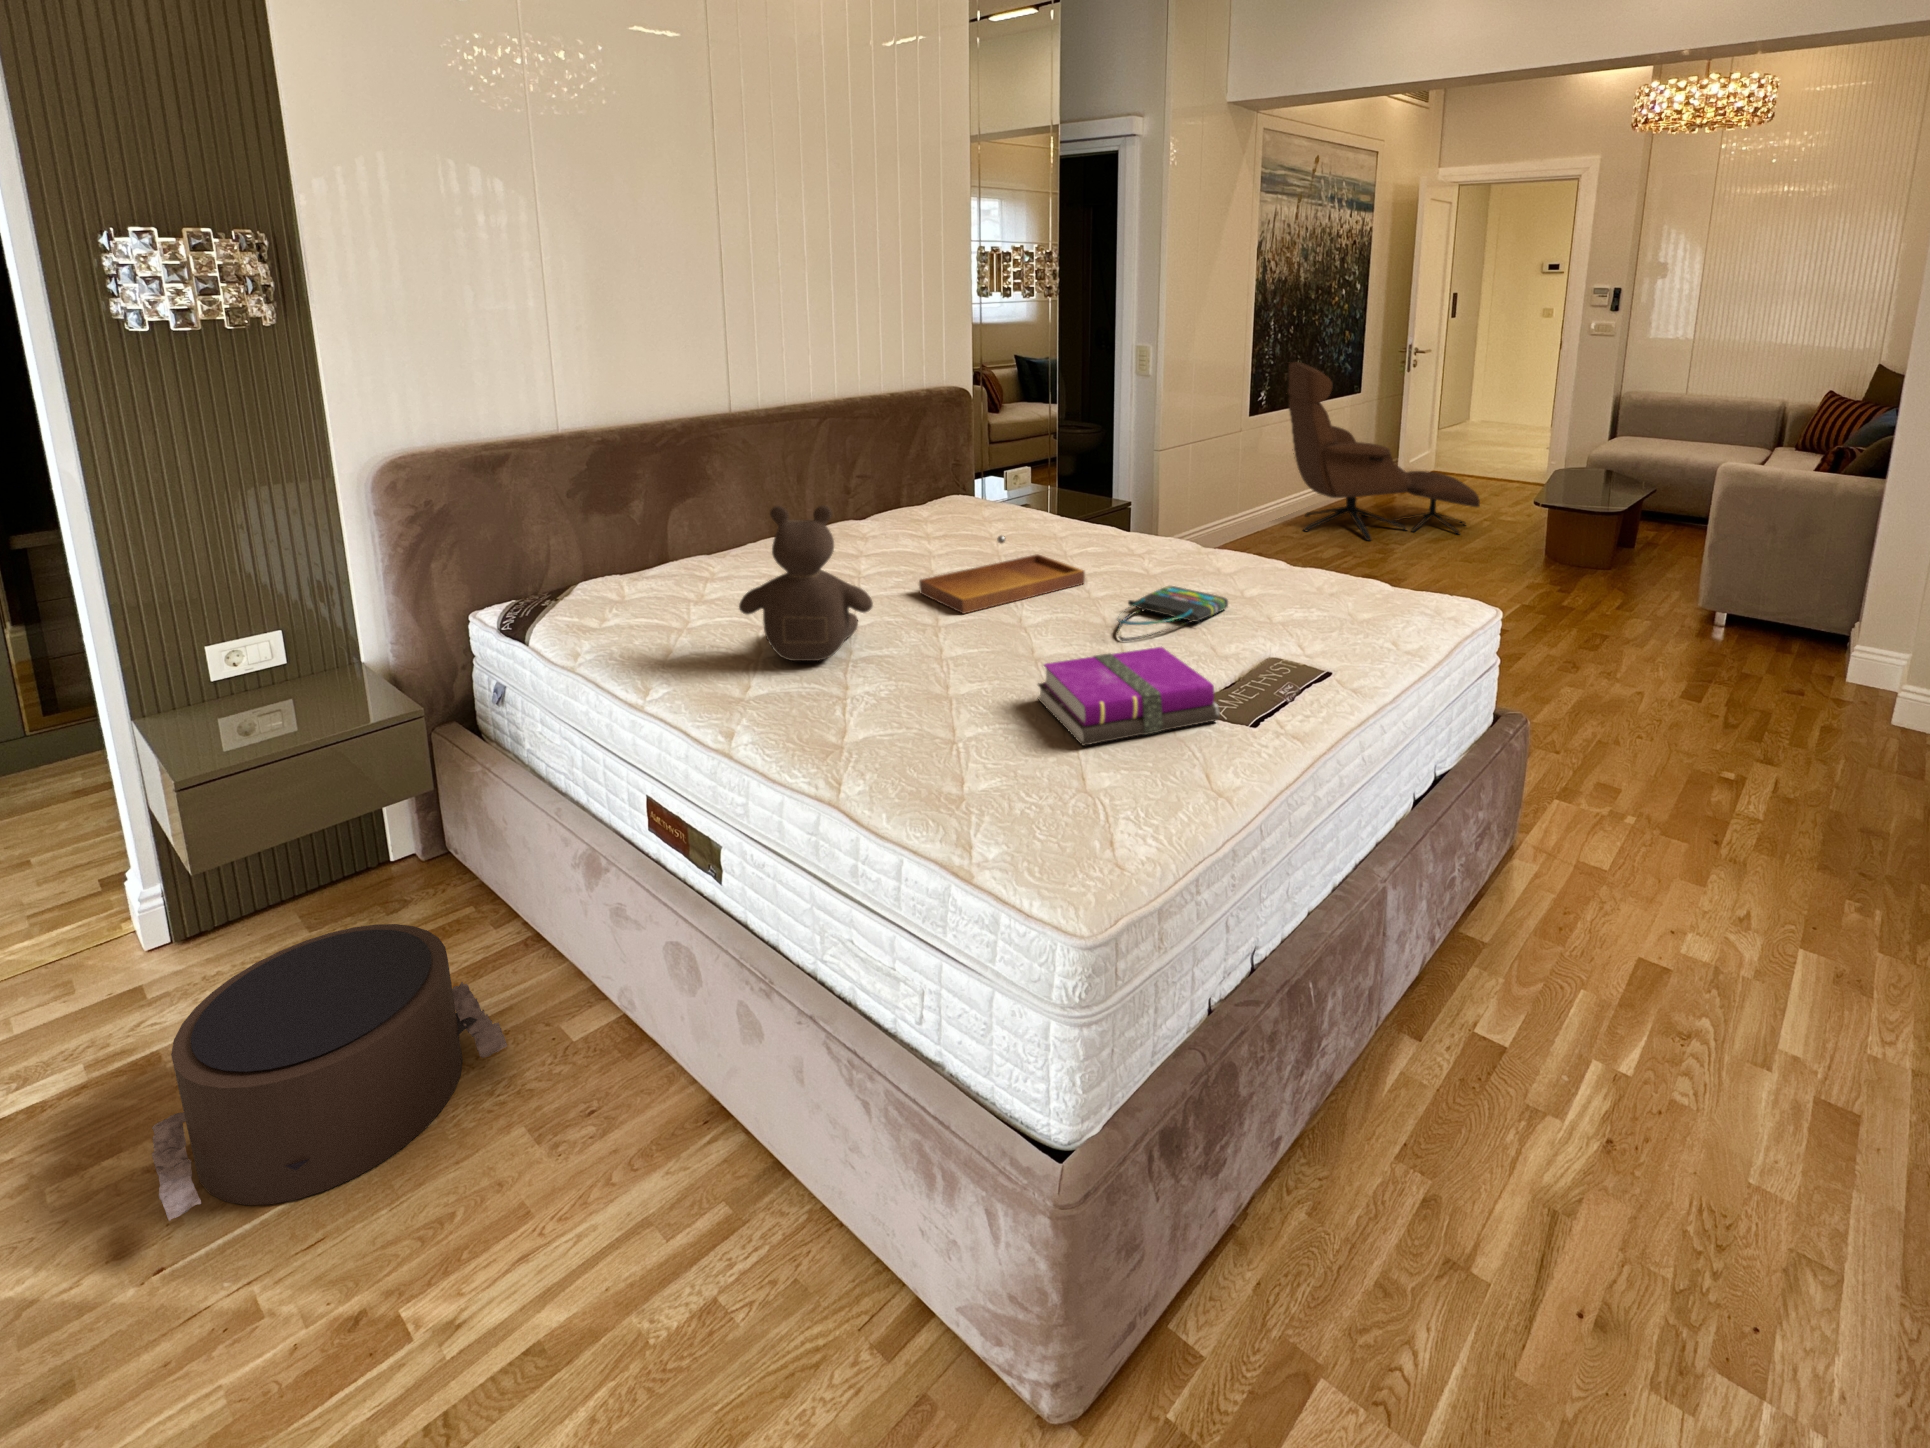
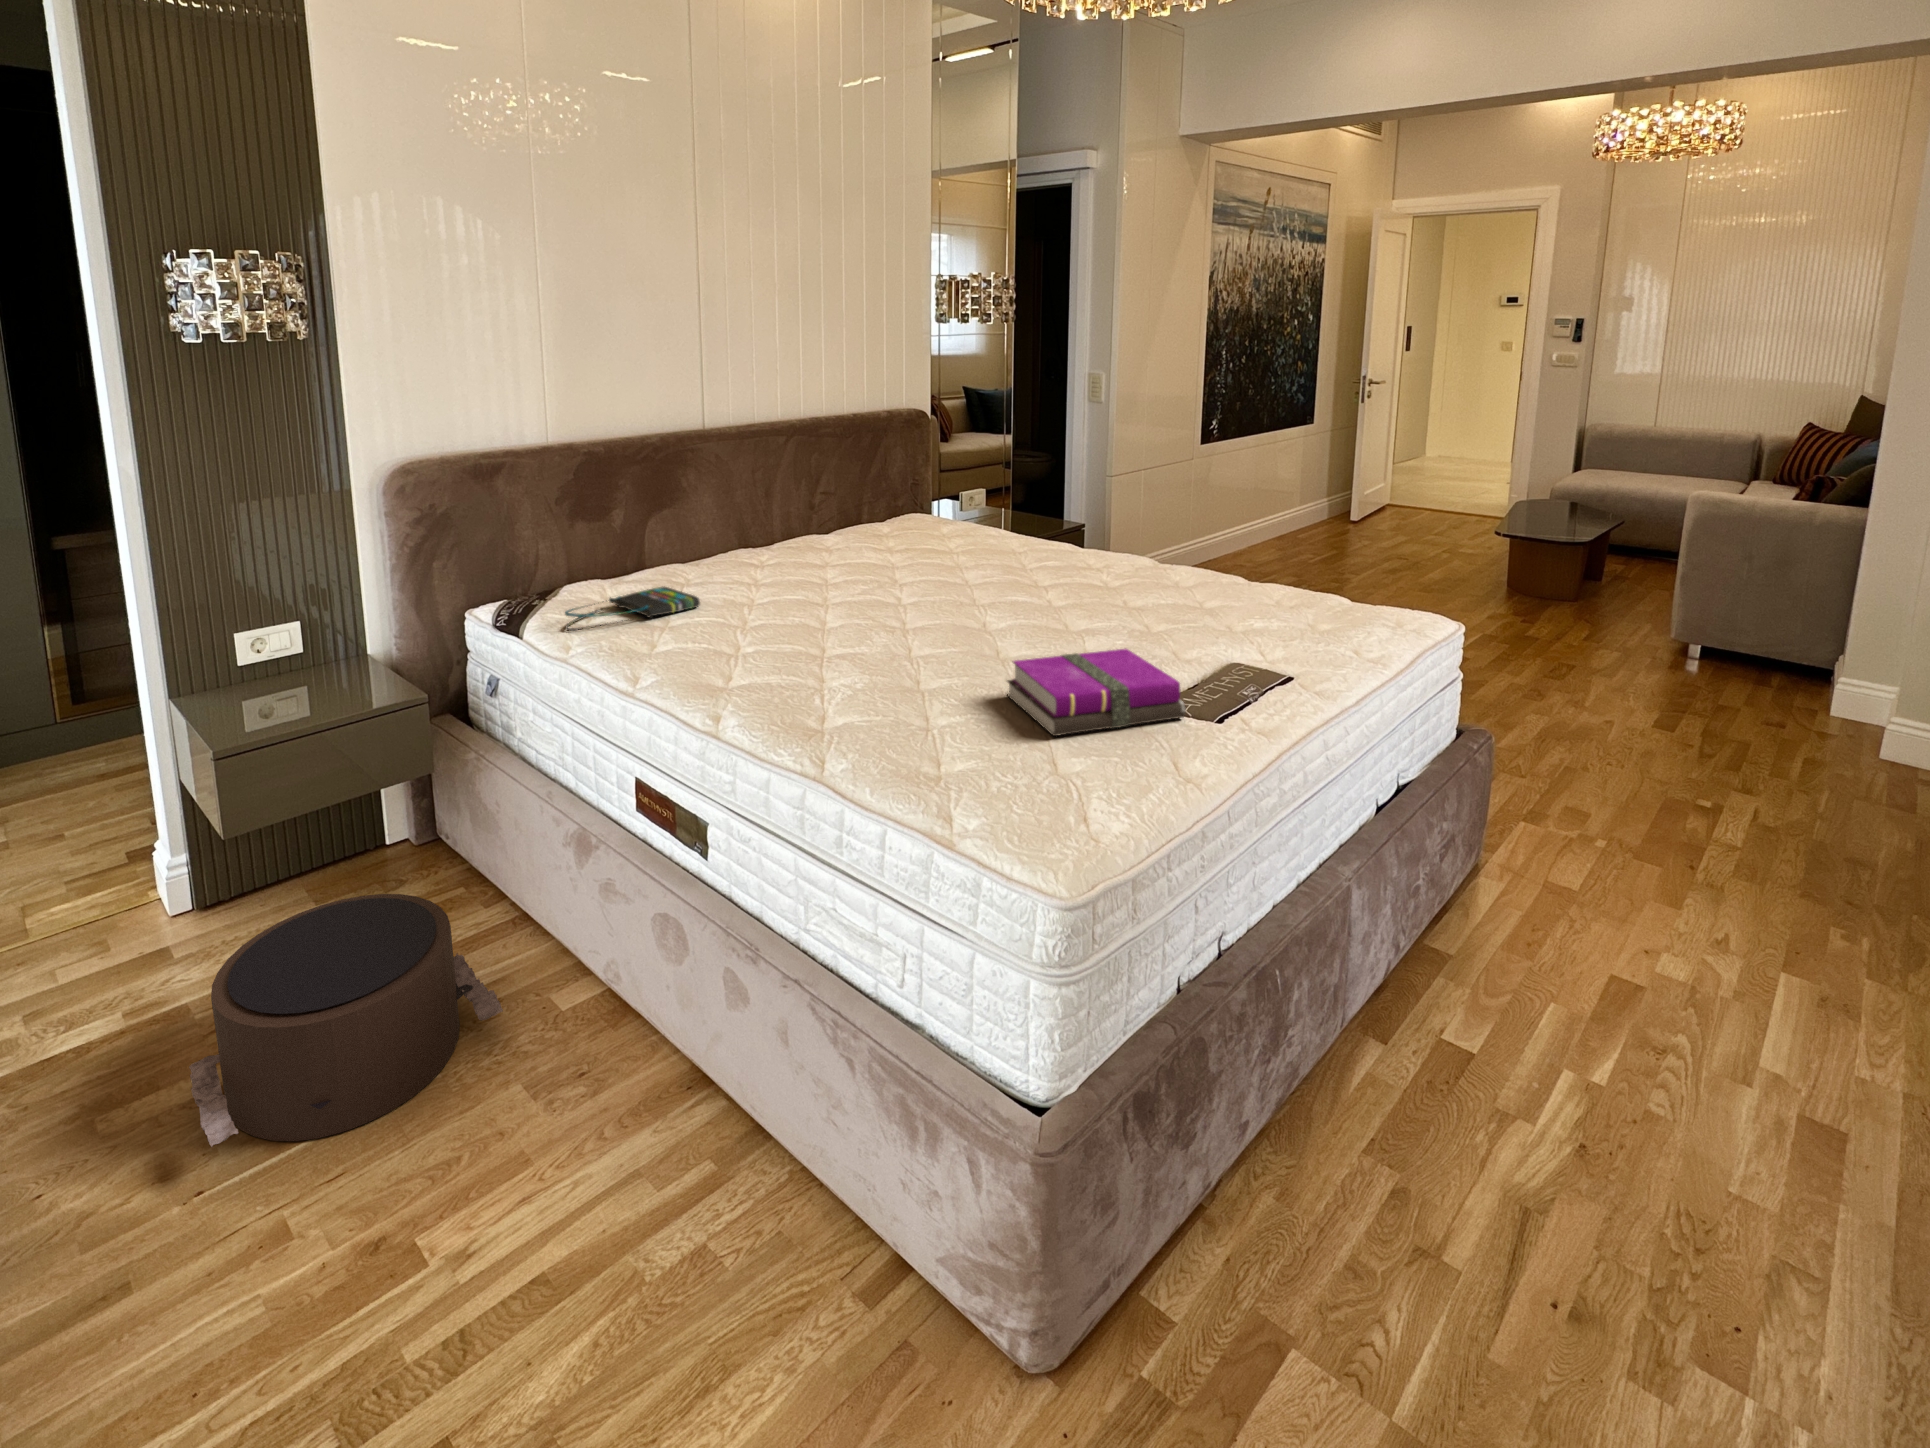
lounge chair: present [1288,362,1480,540] -> none [1237,391,1440,572]
teddy bear: present [739,505,873,661] -> none [720,509,846,658]
tray: present [919,535,1085,614] -> none [884,547,1045,620]
tote bag: present [1117,586,1228,641] -> present [565,587,700,631]

